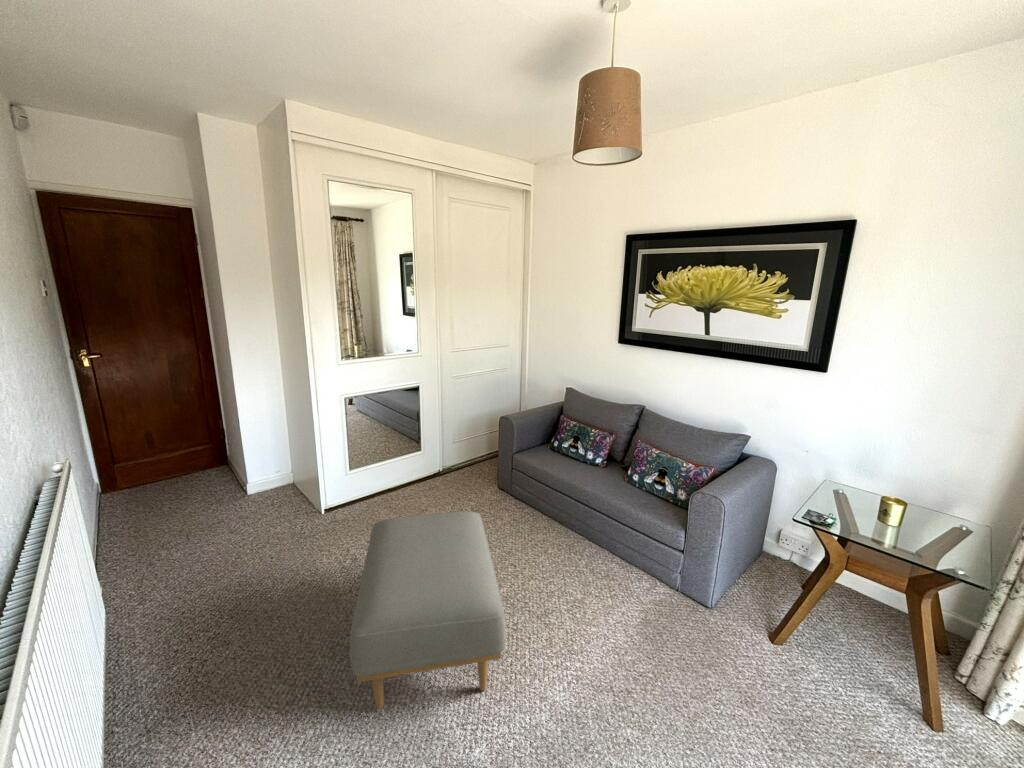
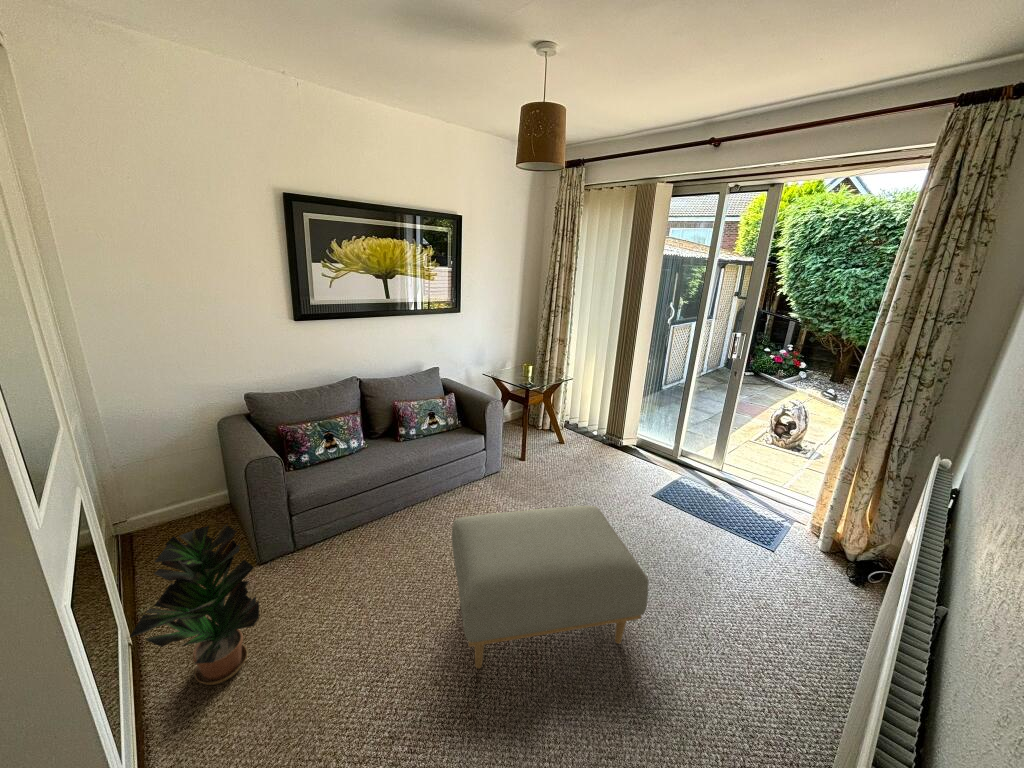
potted plant: none [401,417,452,504] -> present [130,525,259,685]

